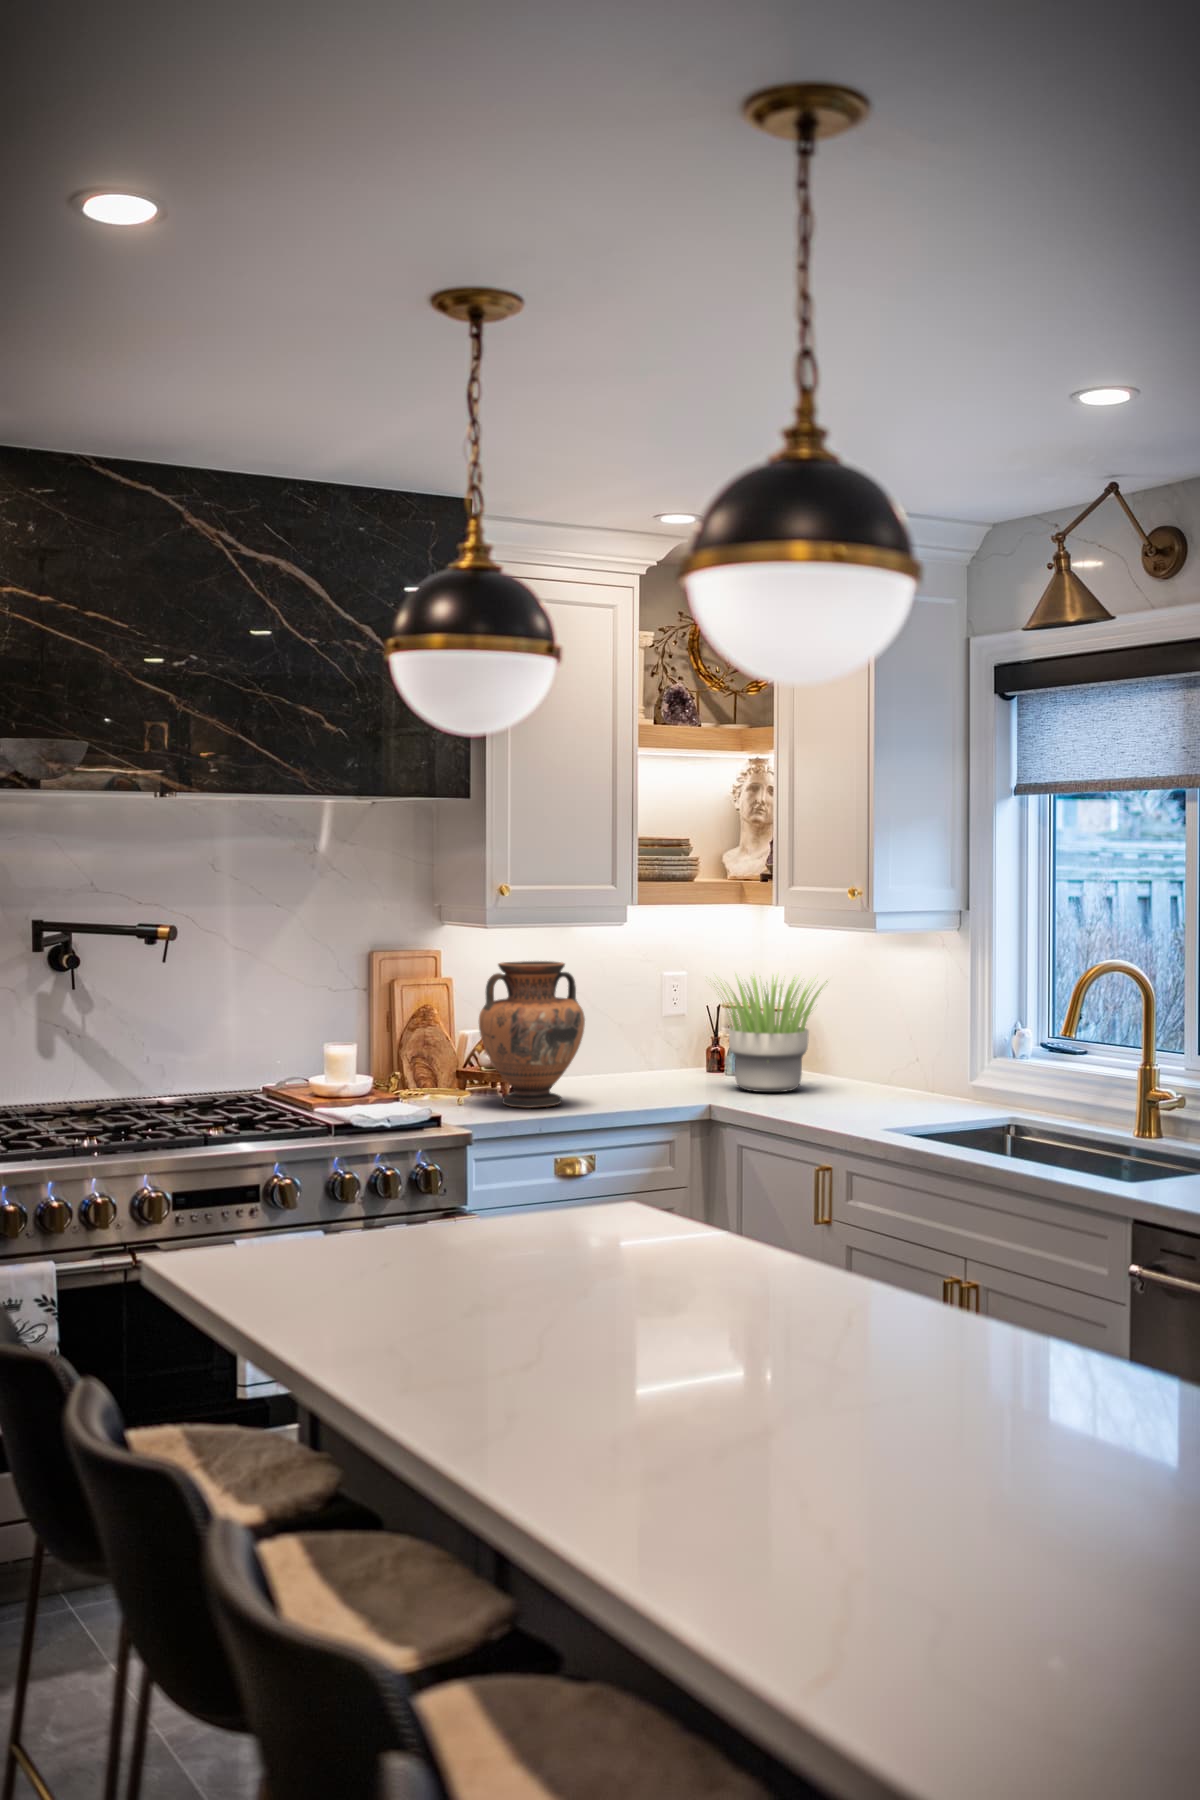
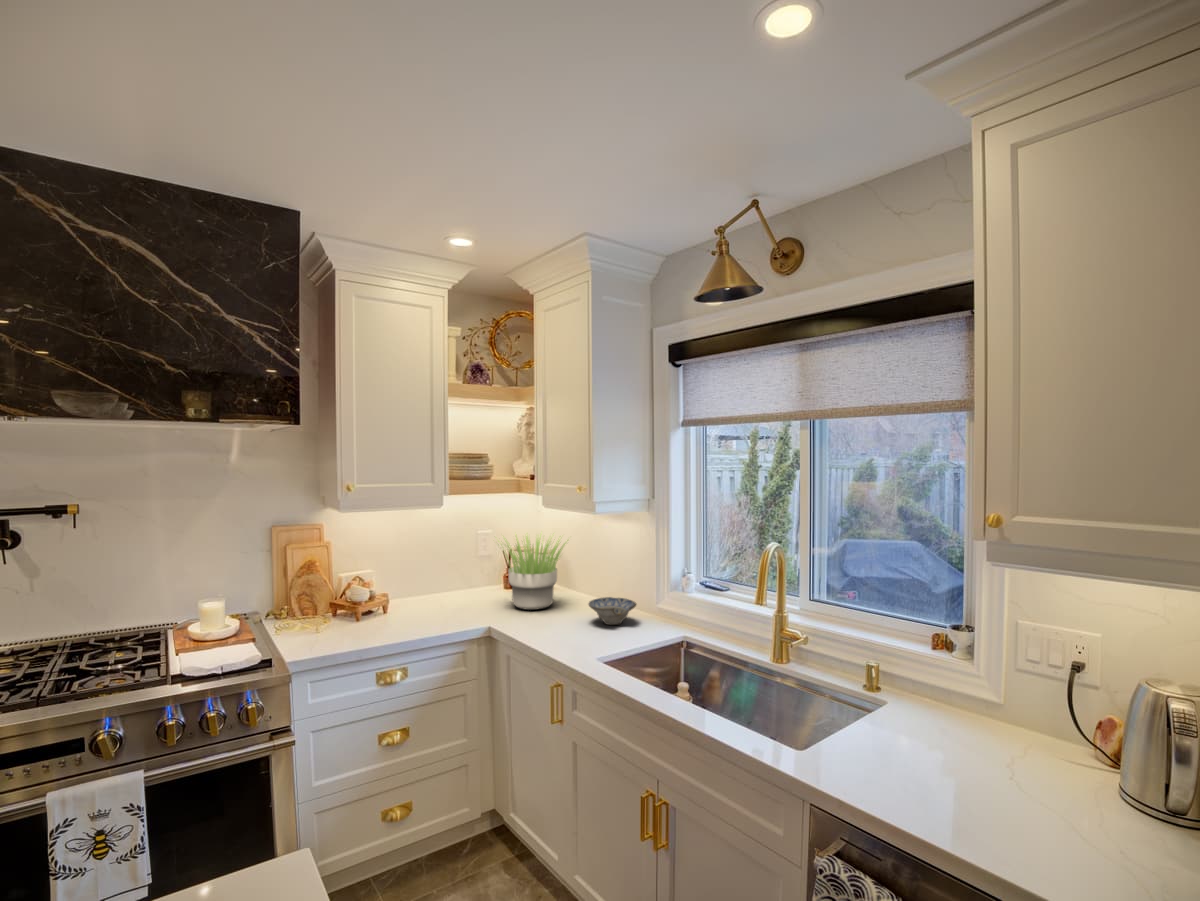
vase: present [479,961,585,1108] -> none [328,534,403,636]
ceramic bowl: none [864,1070,940,1108] -> present [589,597,636,625]

